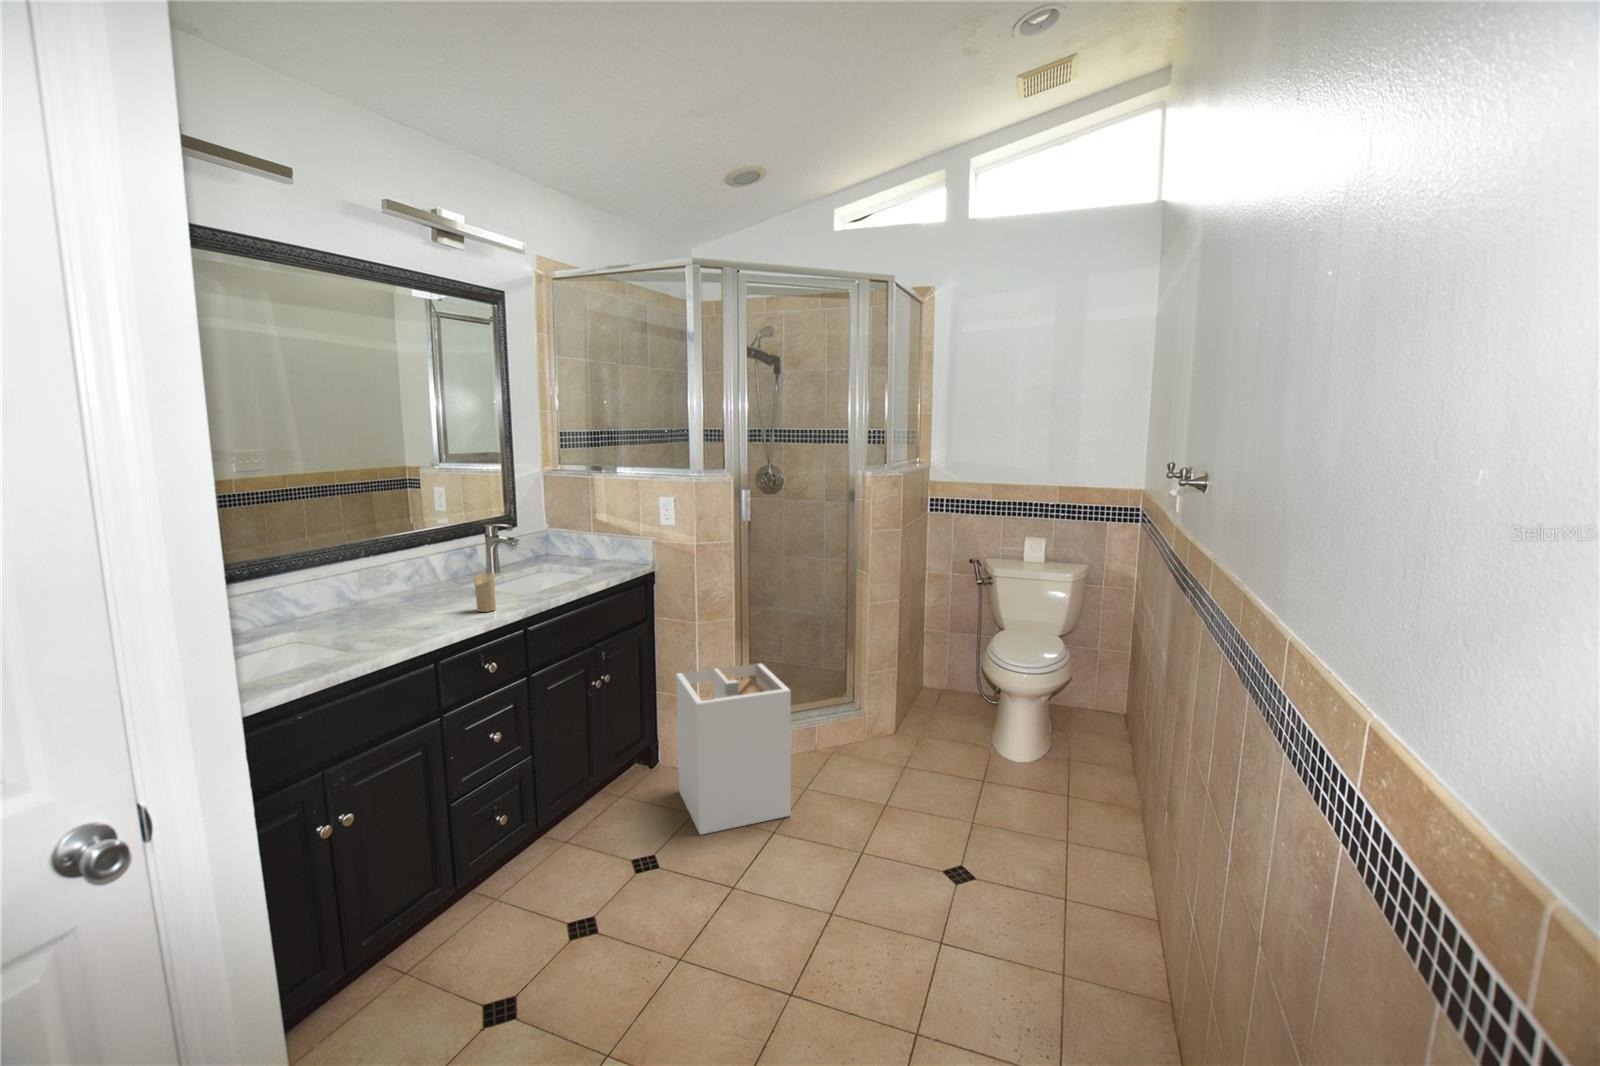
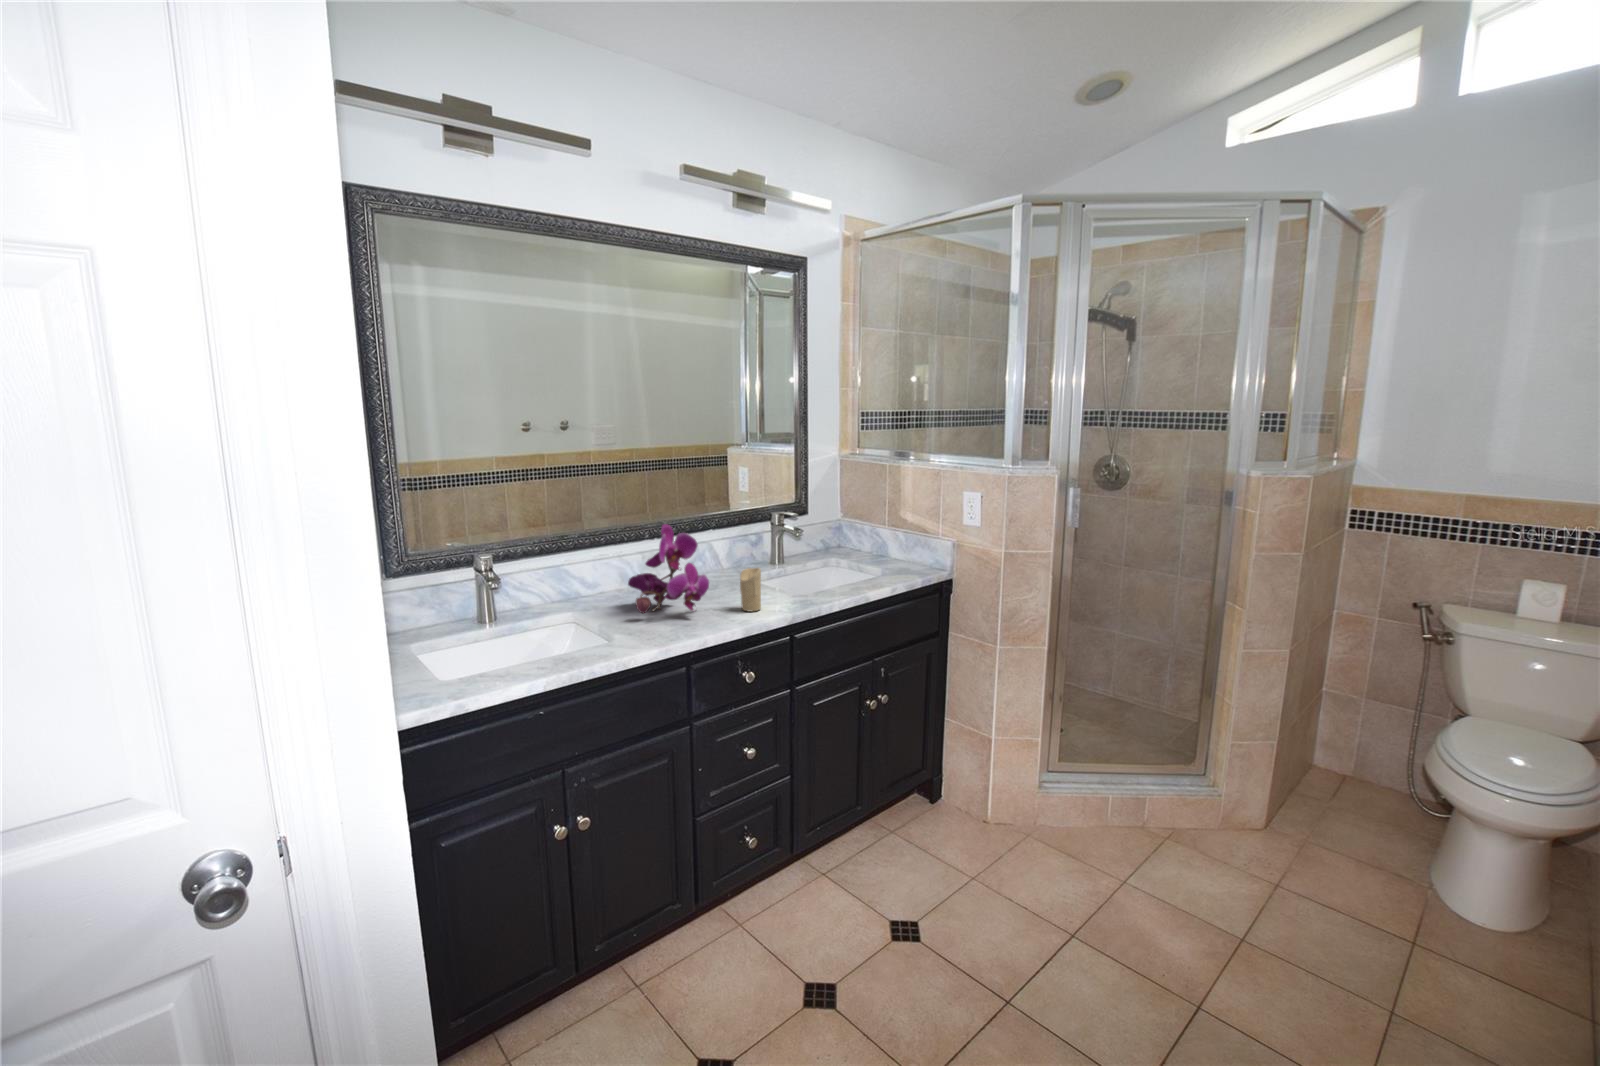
flower: none [354,538,444,623] -> present [628,524,709,613]
laundry hamper: present [676,664,791,834] -> none [959,703,1113,918]

